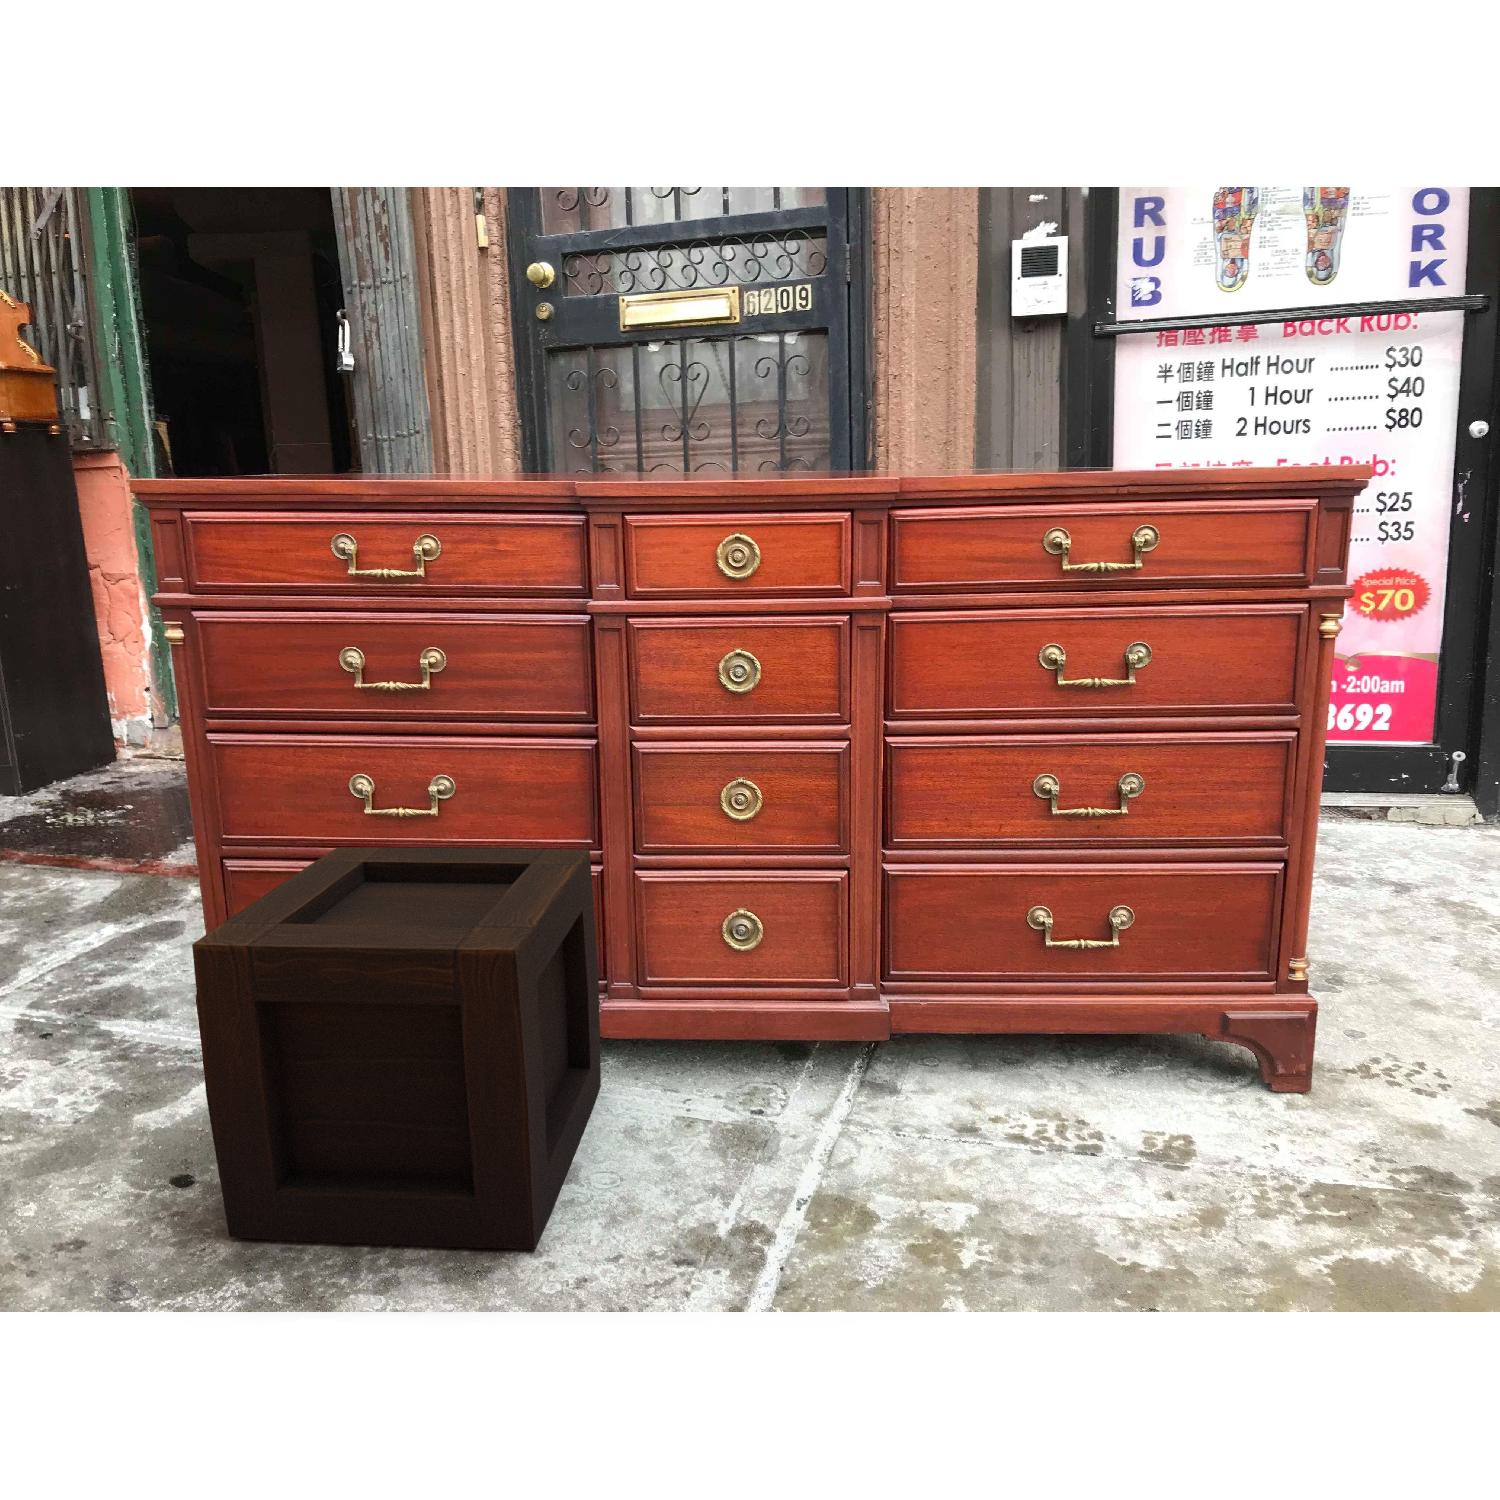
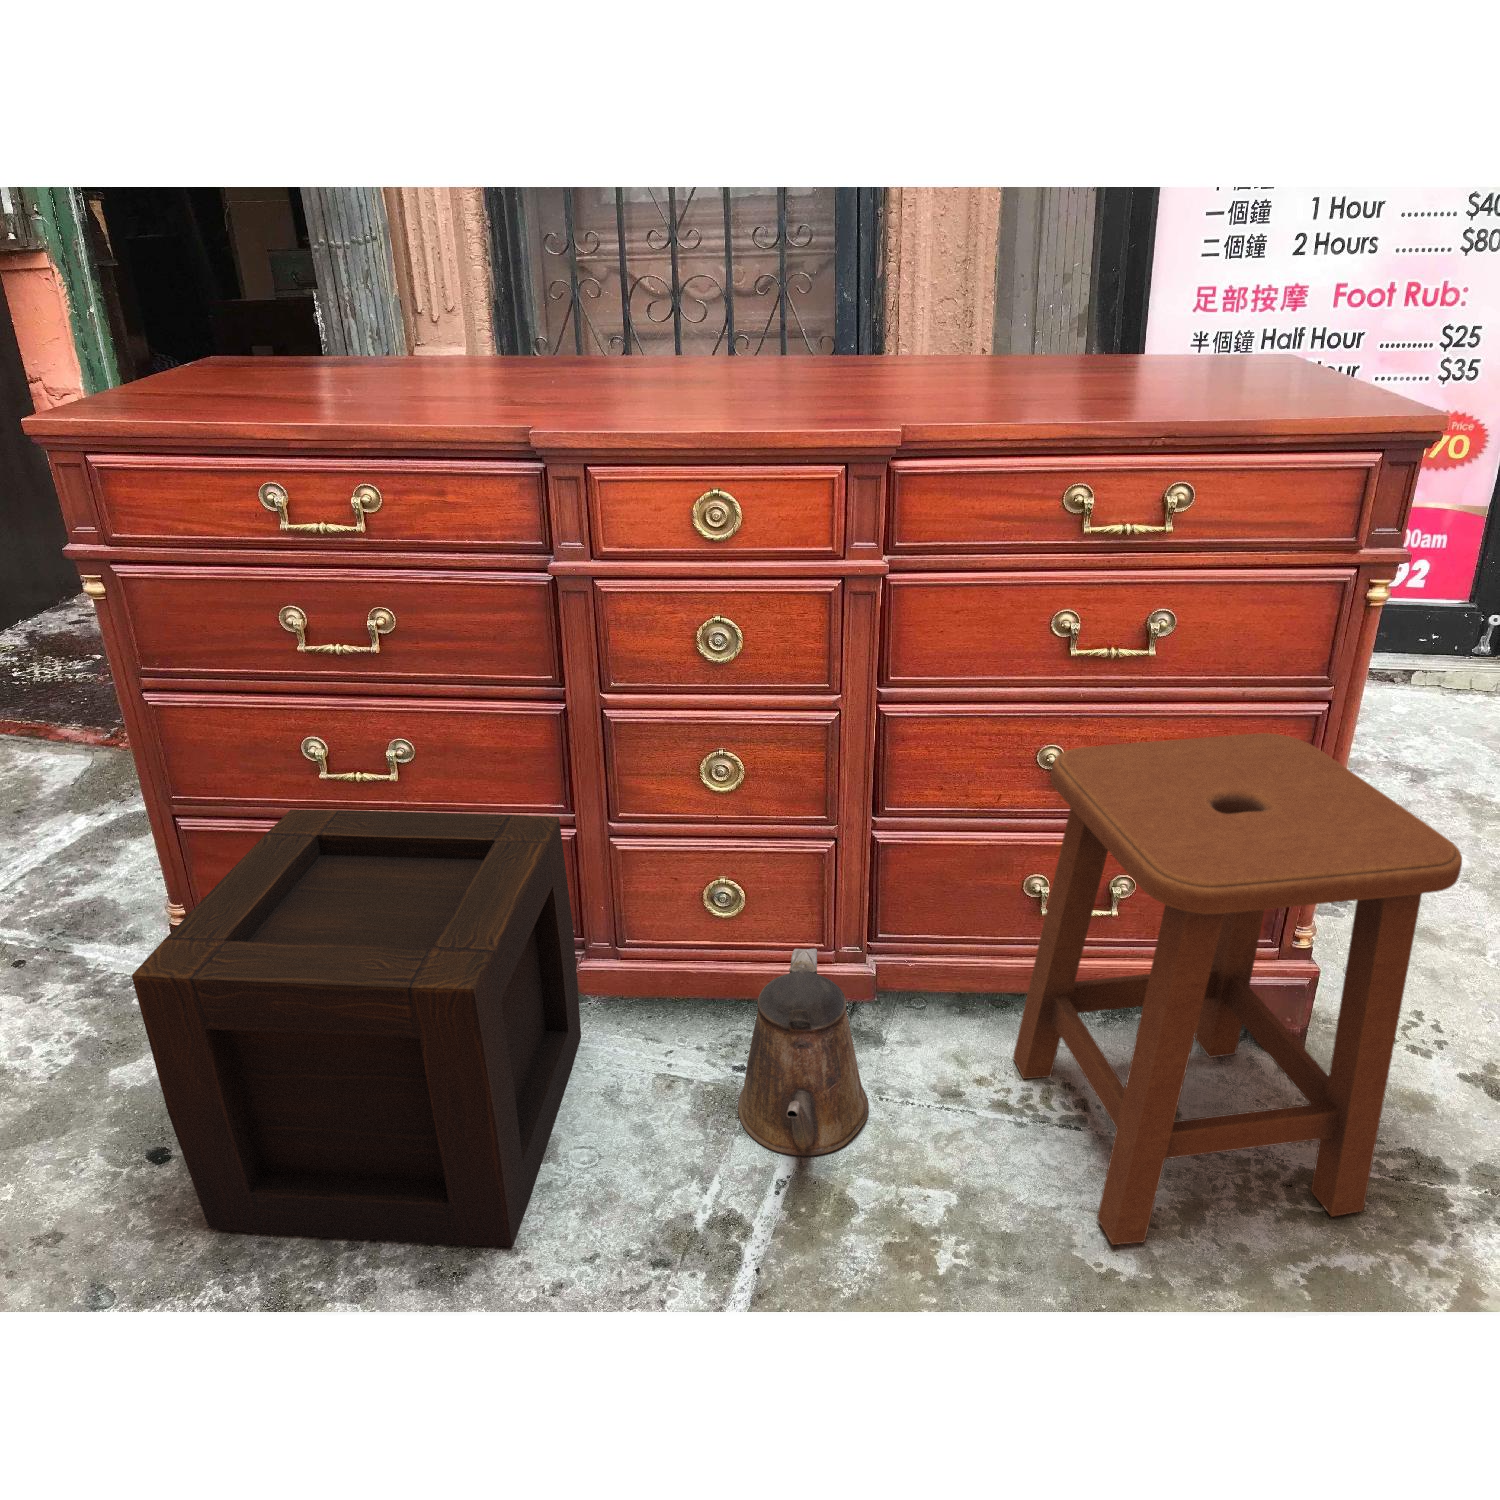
stool: none [1027,761,1425,1241] -> present [1013,733,1462,1245]
watering can: none [758,981,887,1176] -> present [738,949,869,1156]

